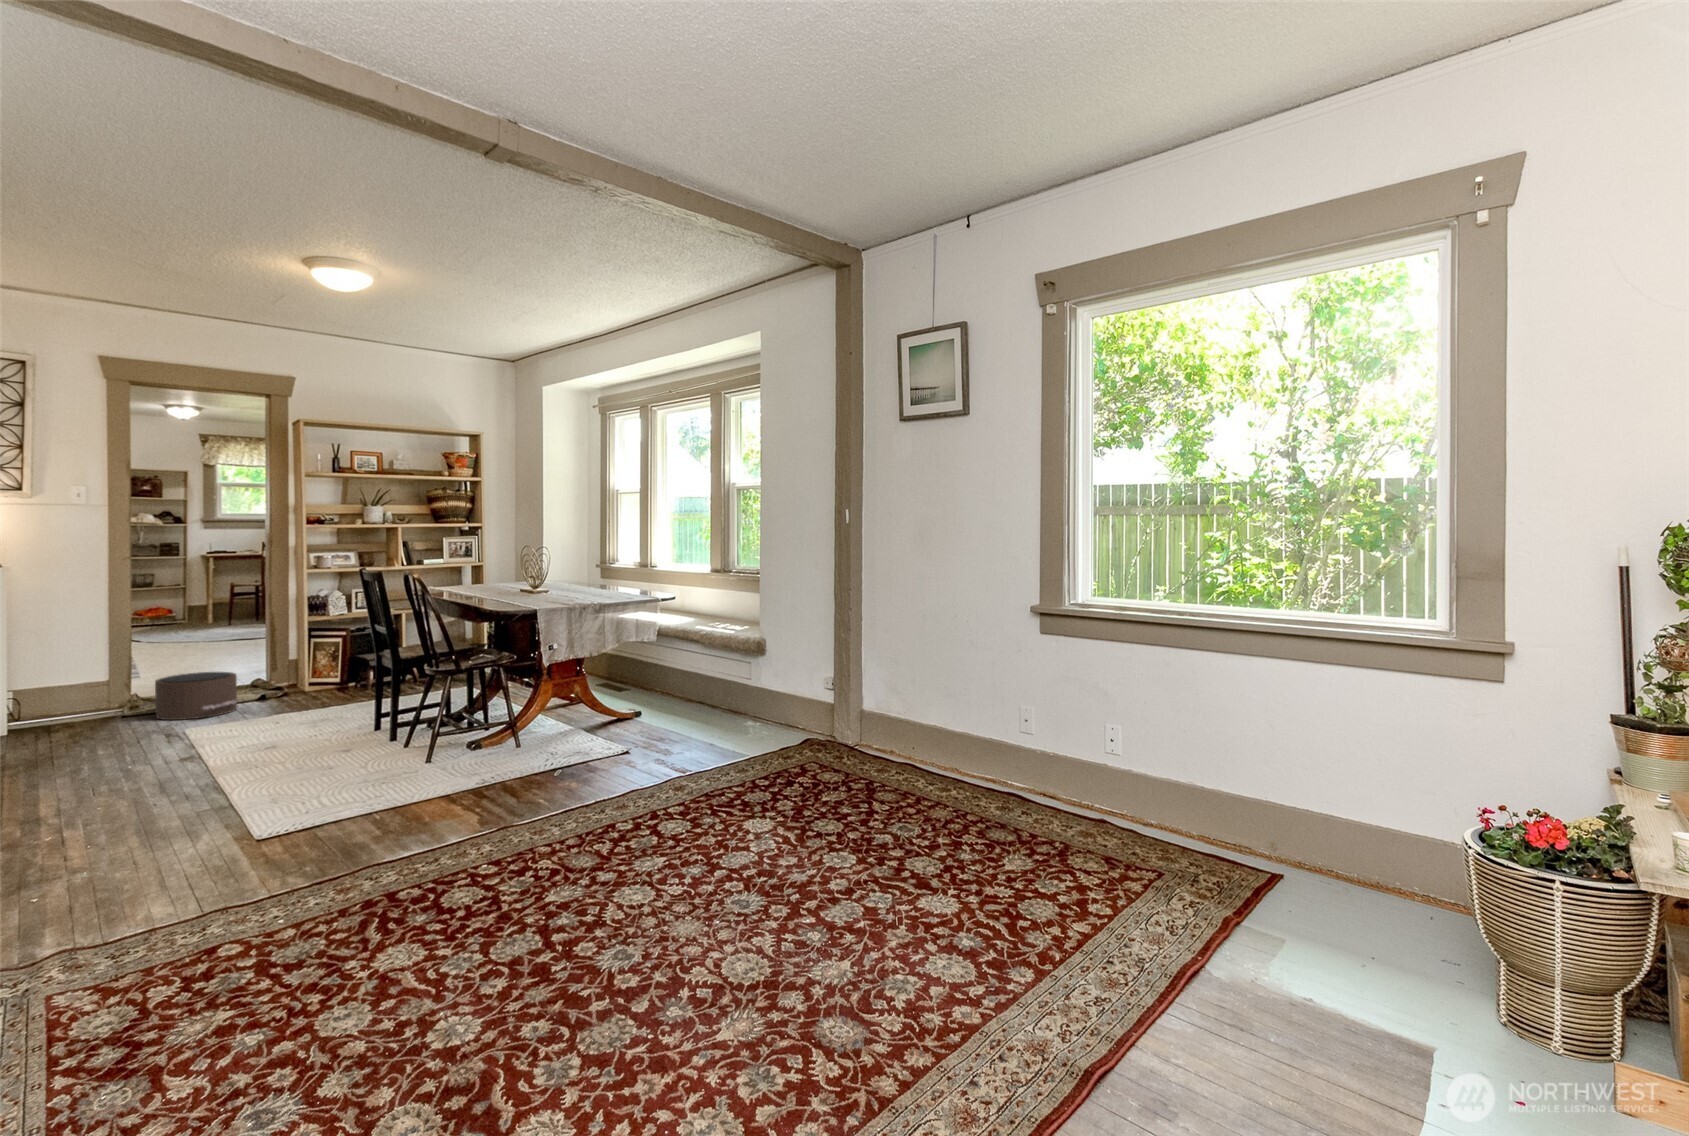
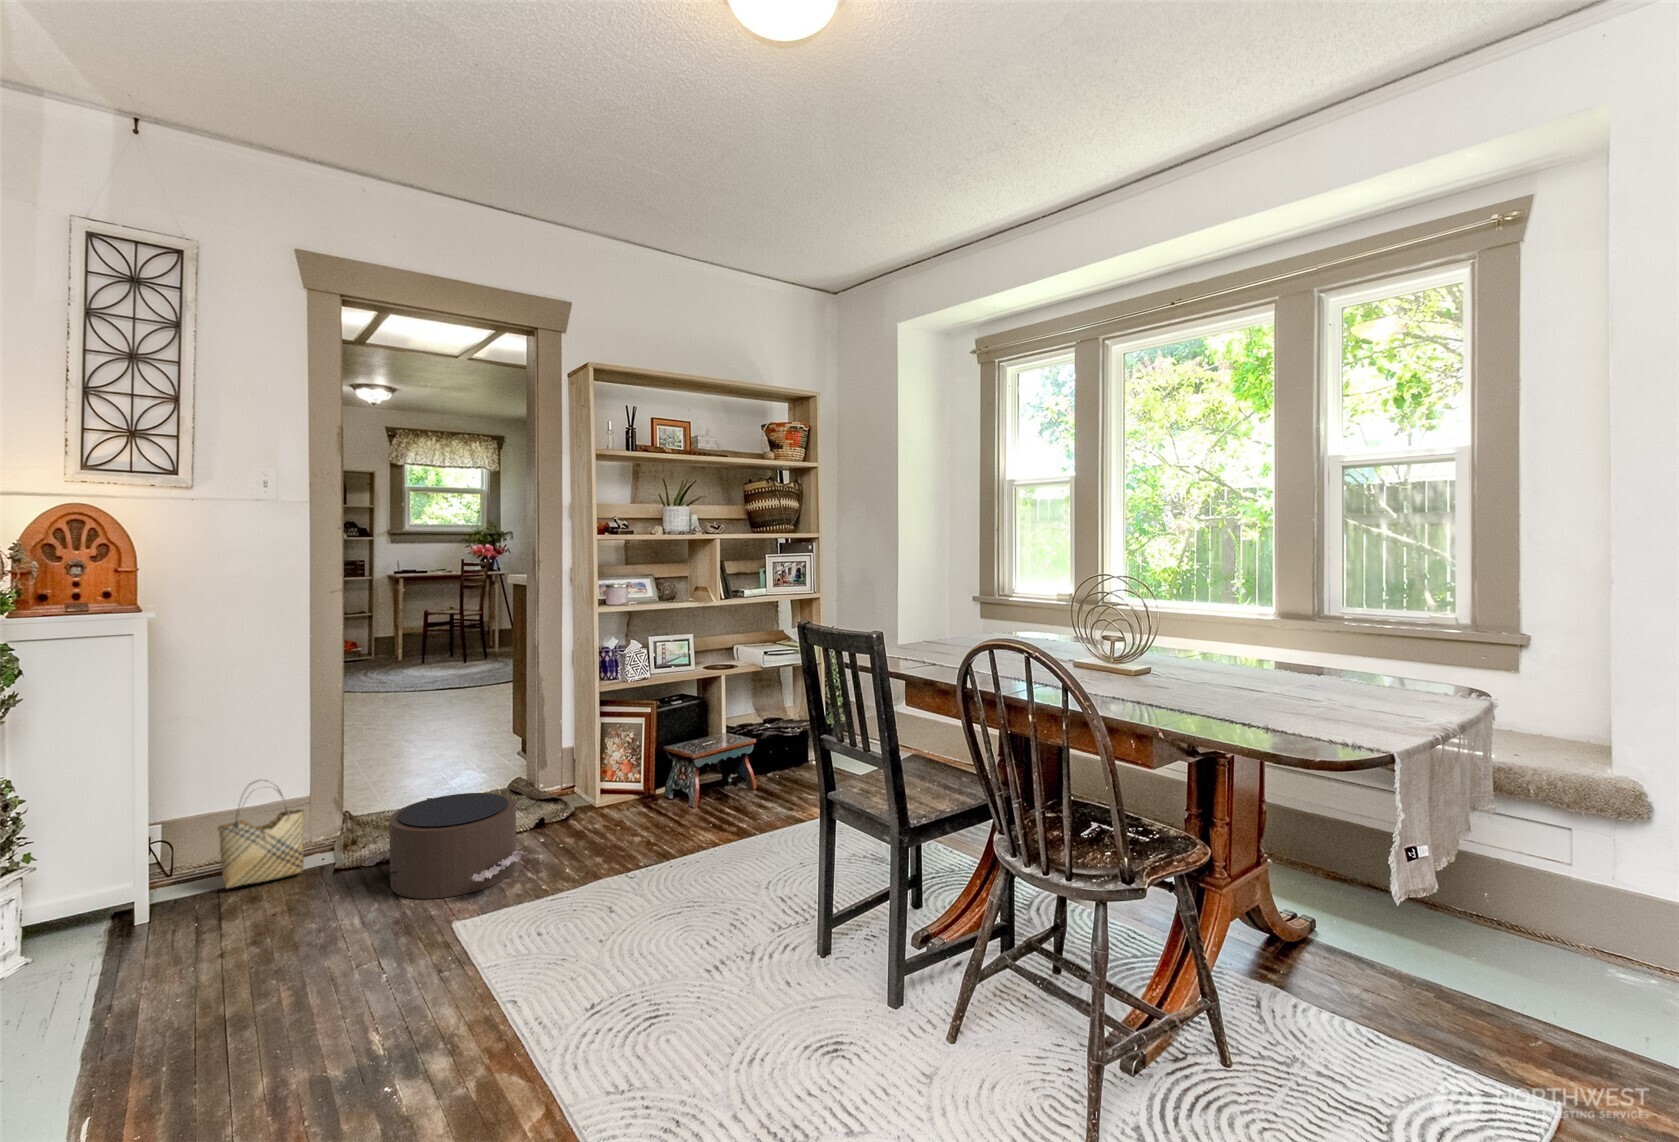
woven basket: none [49,662,105,719] -> present [217,781,305,888]

